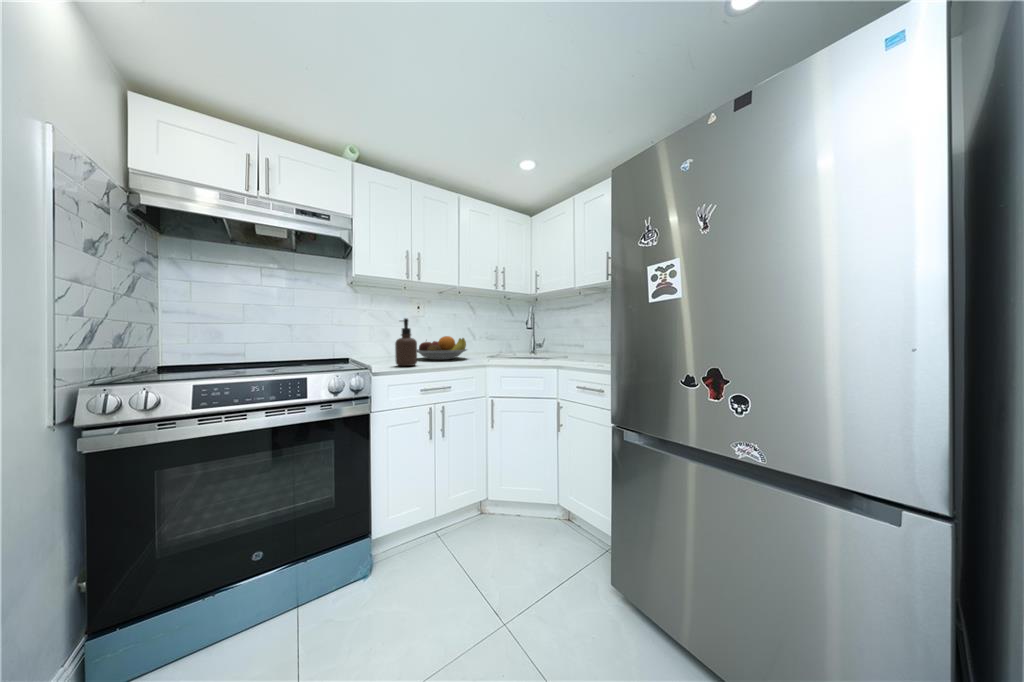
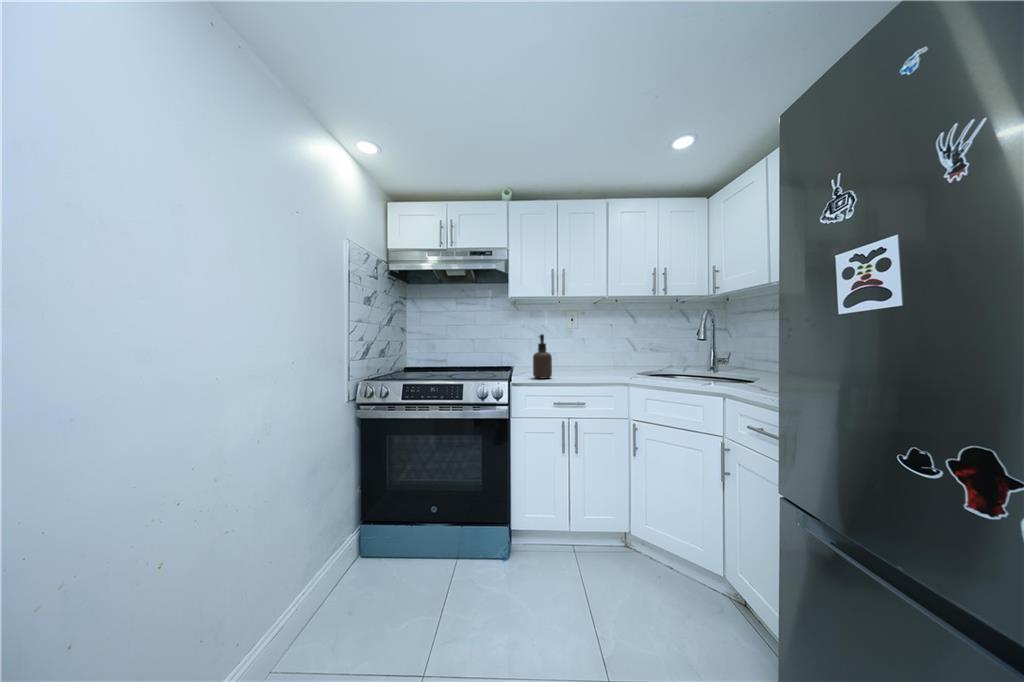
fruit bowl: present [417,336,467,360] -> none [561,350,616,374]

